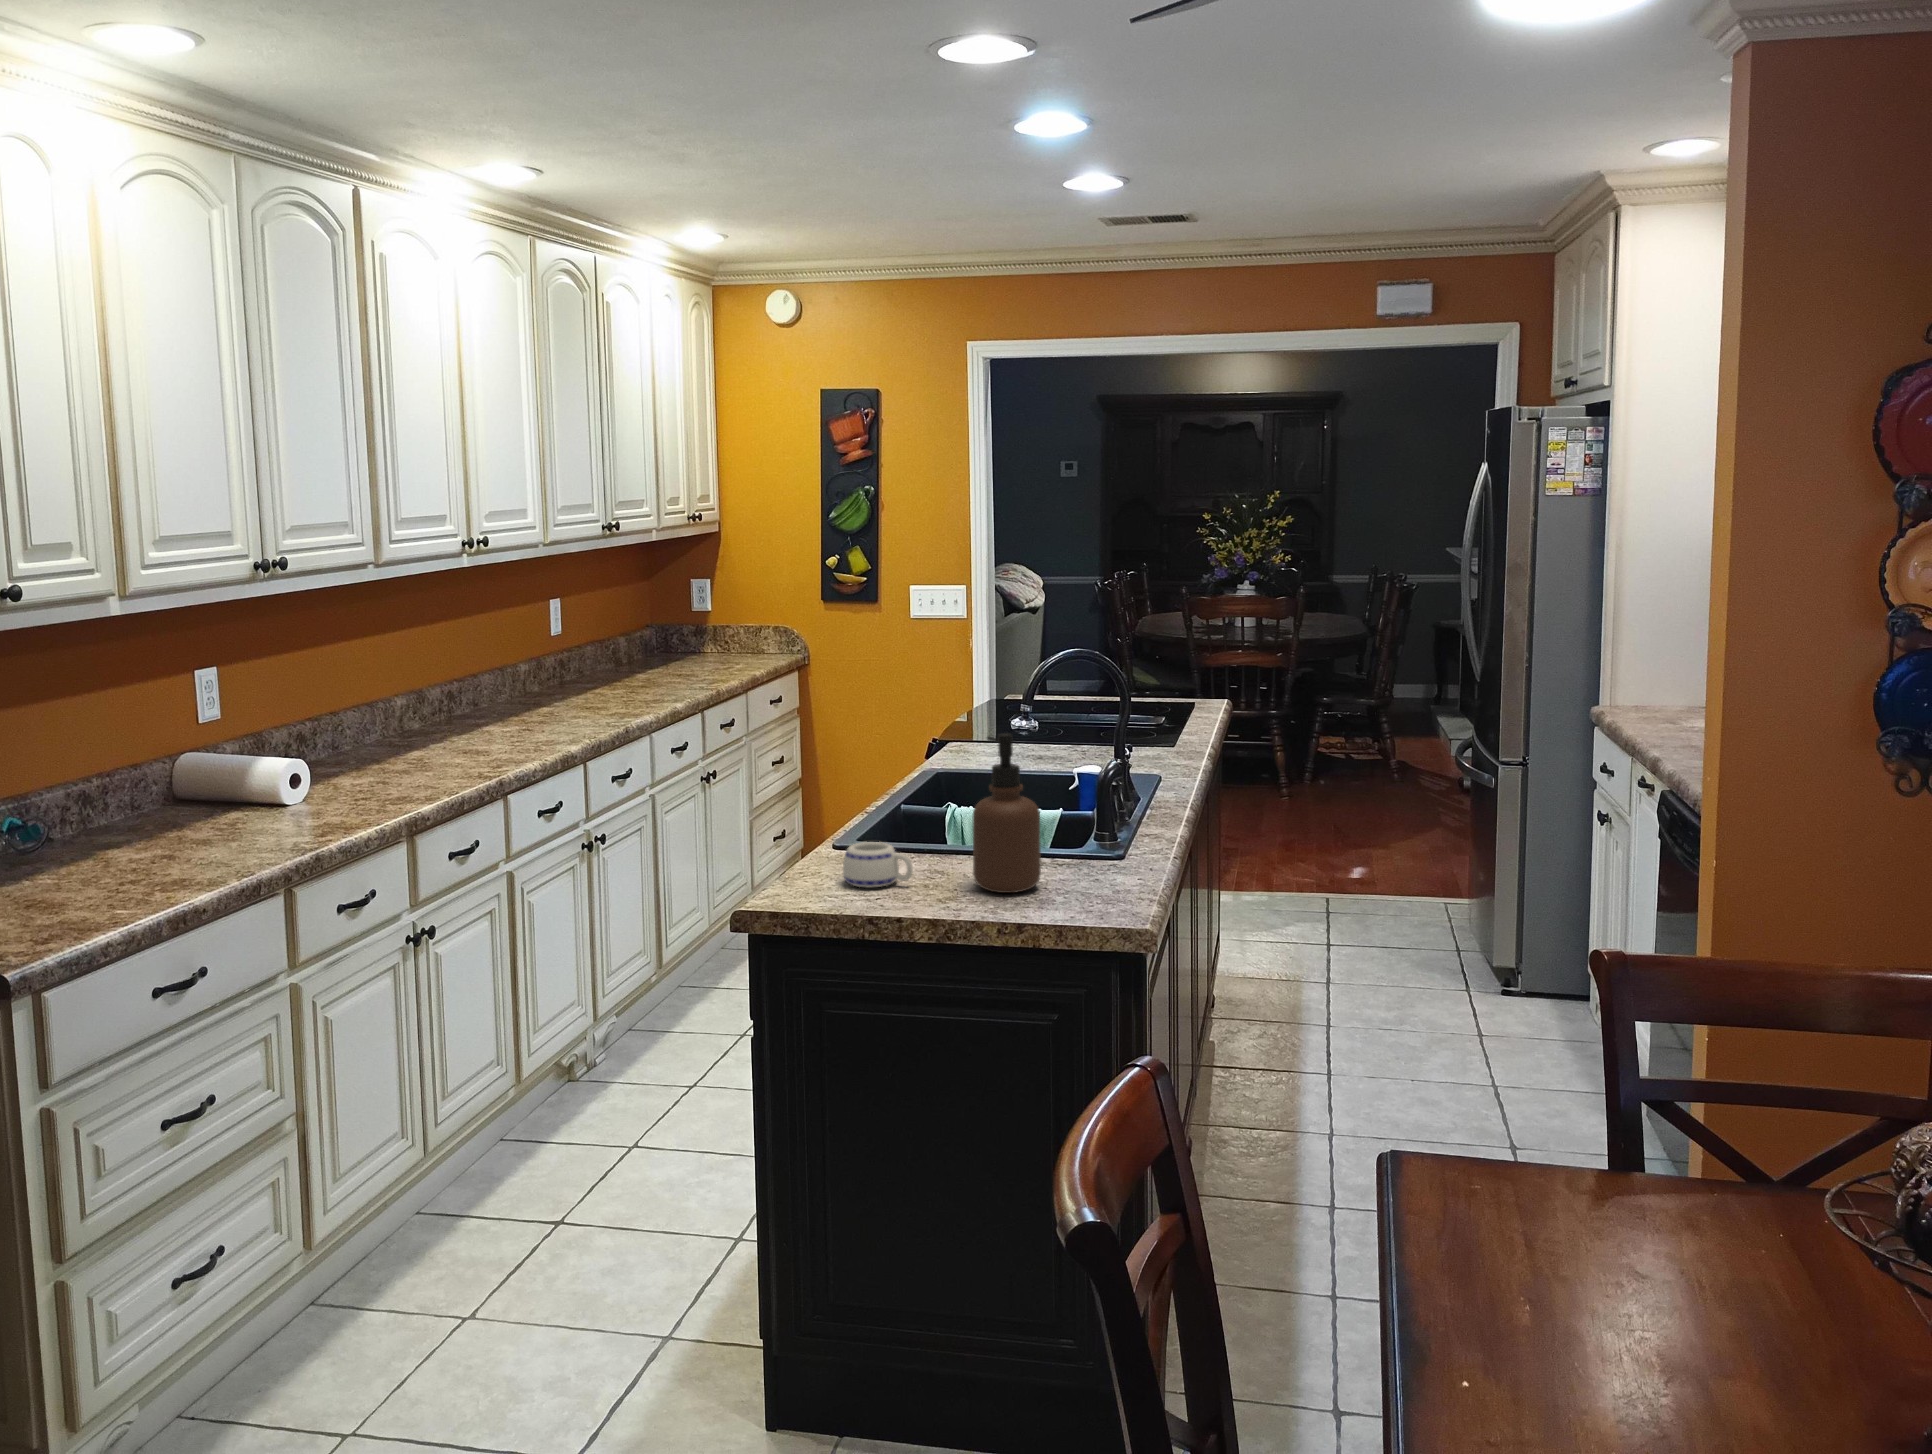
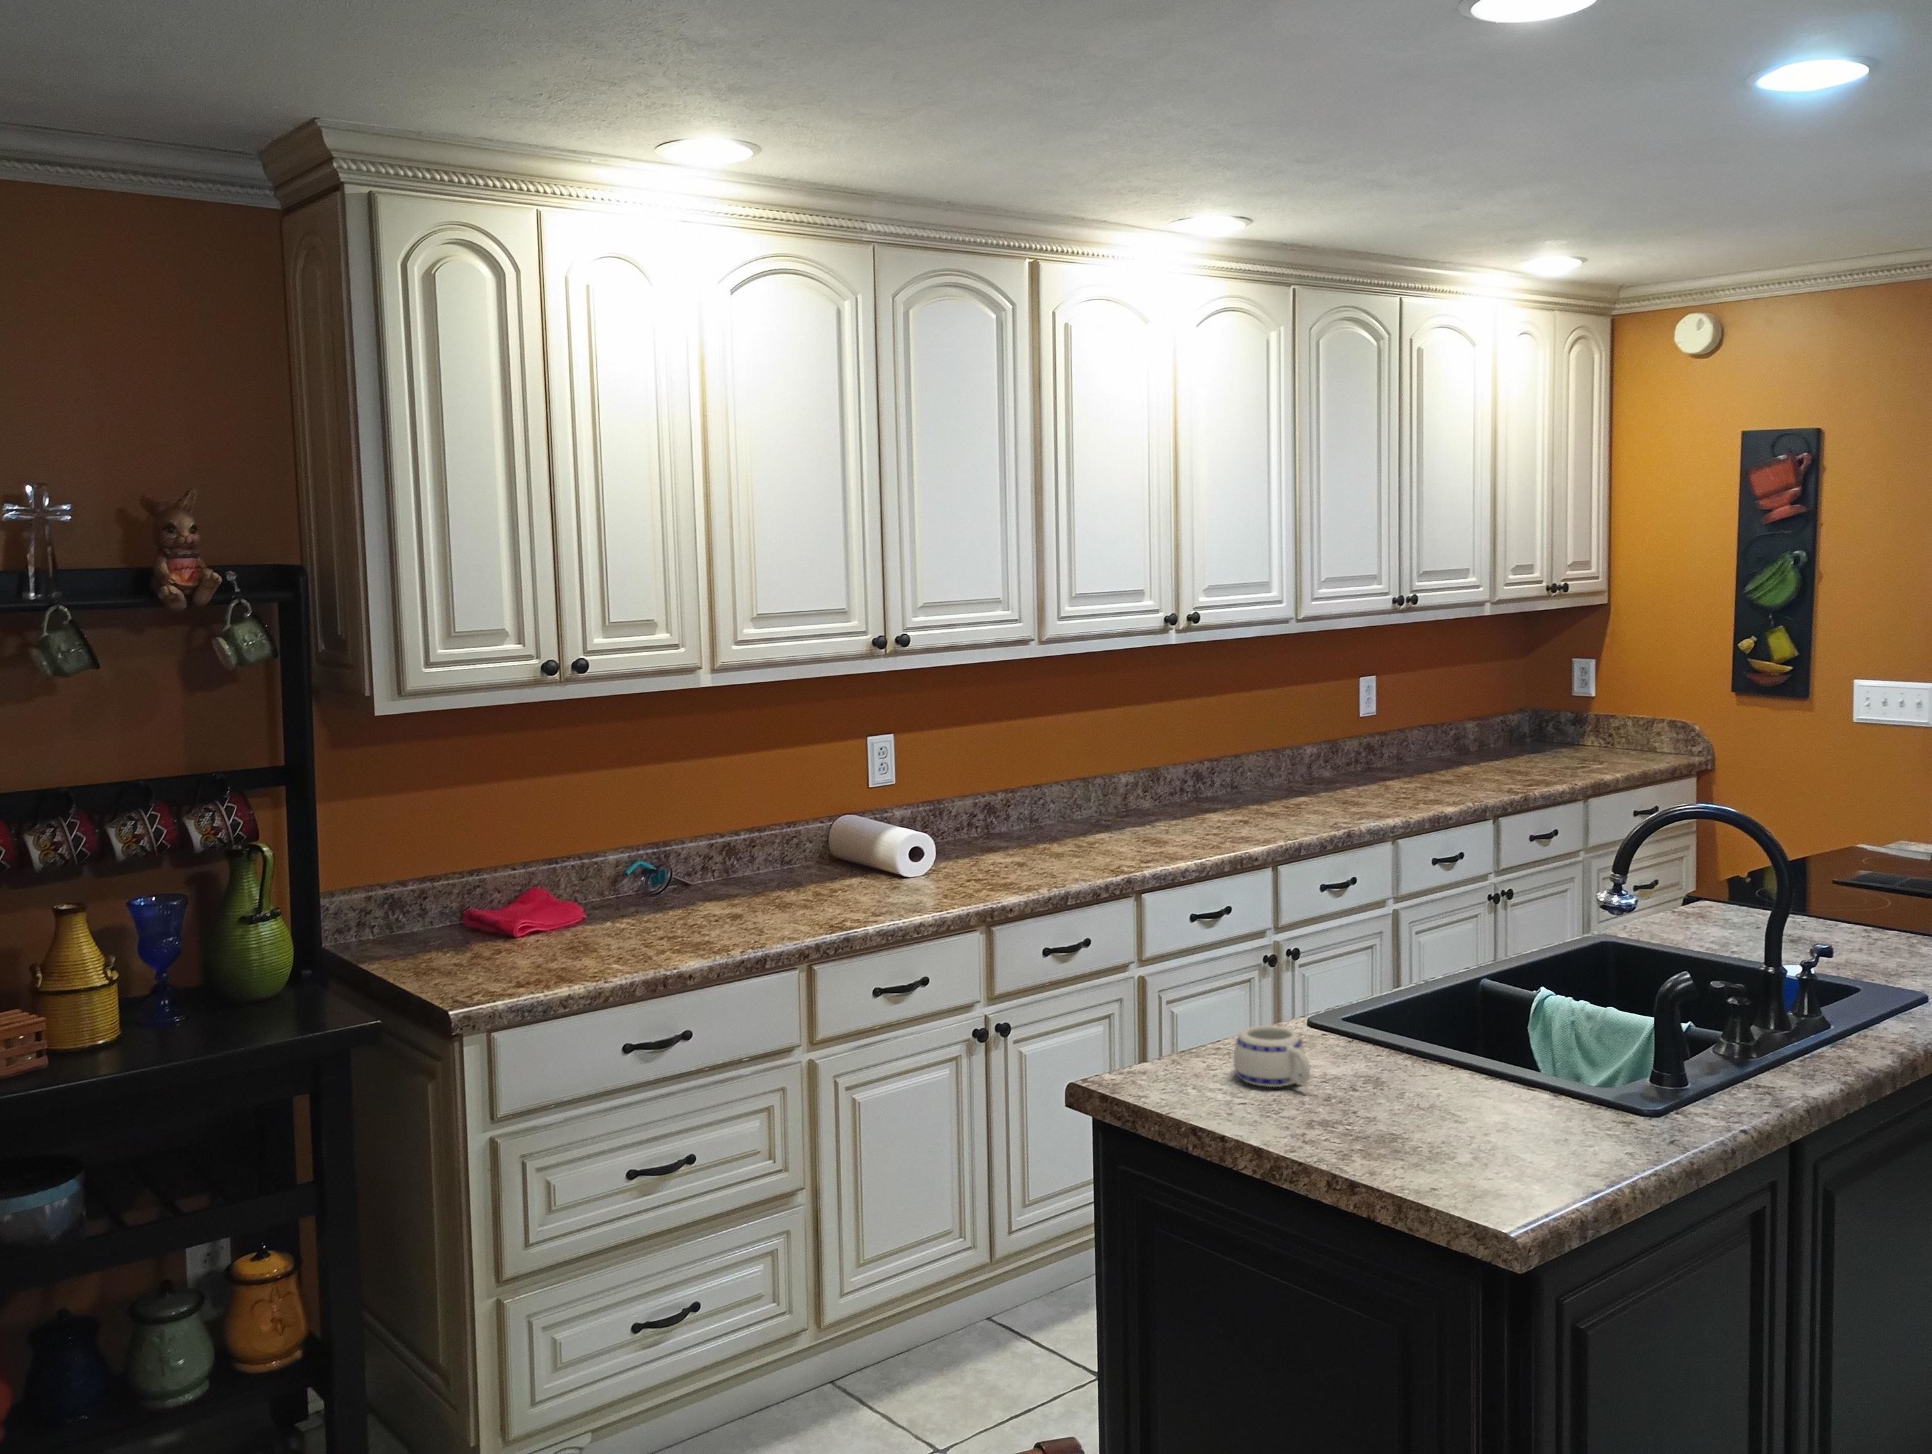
soap dispenser: present [972,733,1041,893] -> none [1375,914,1470,1133]

